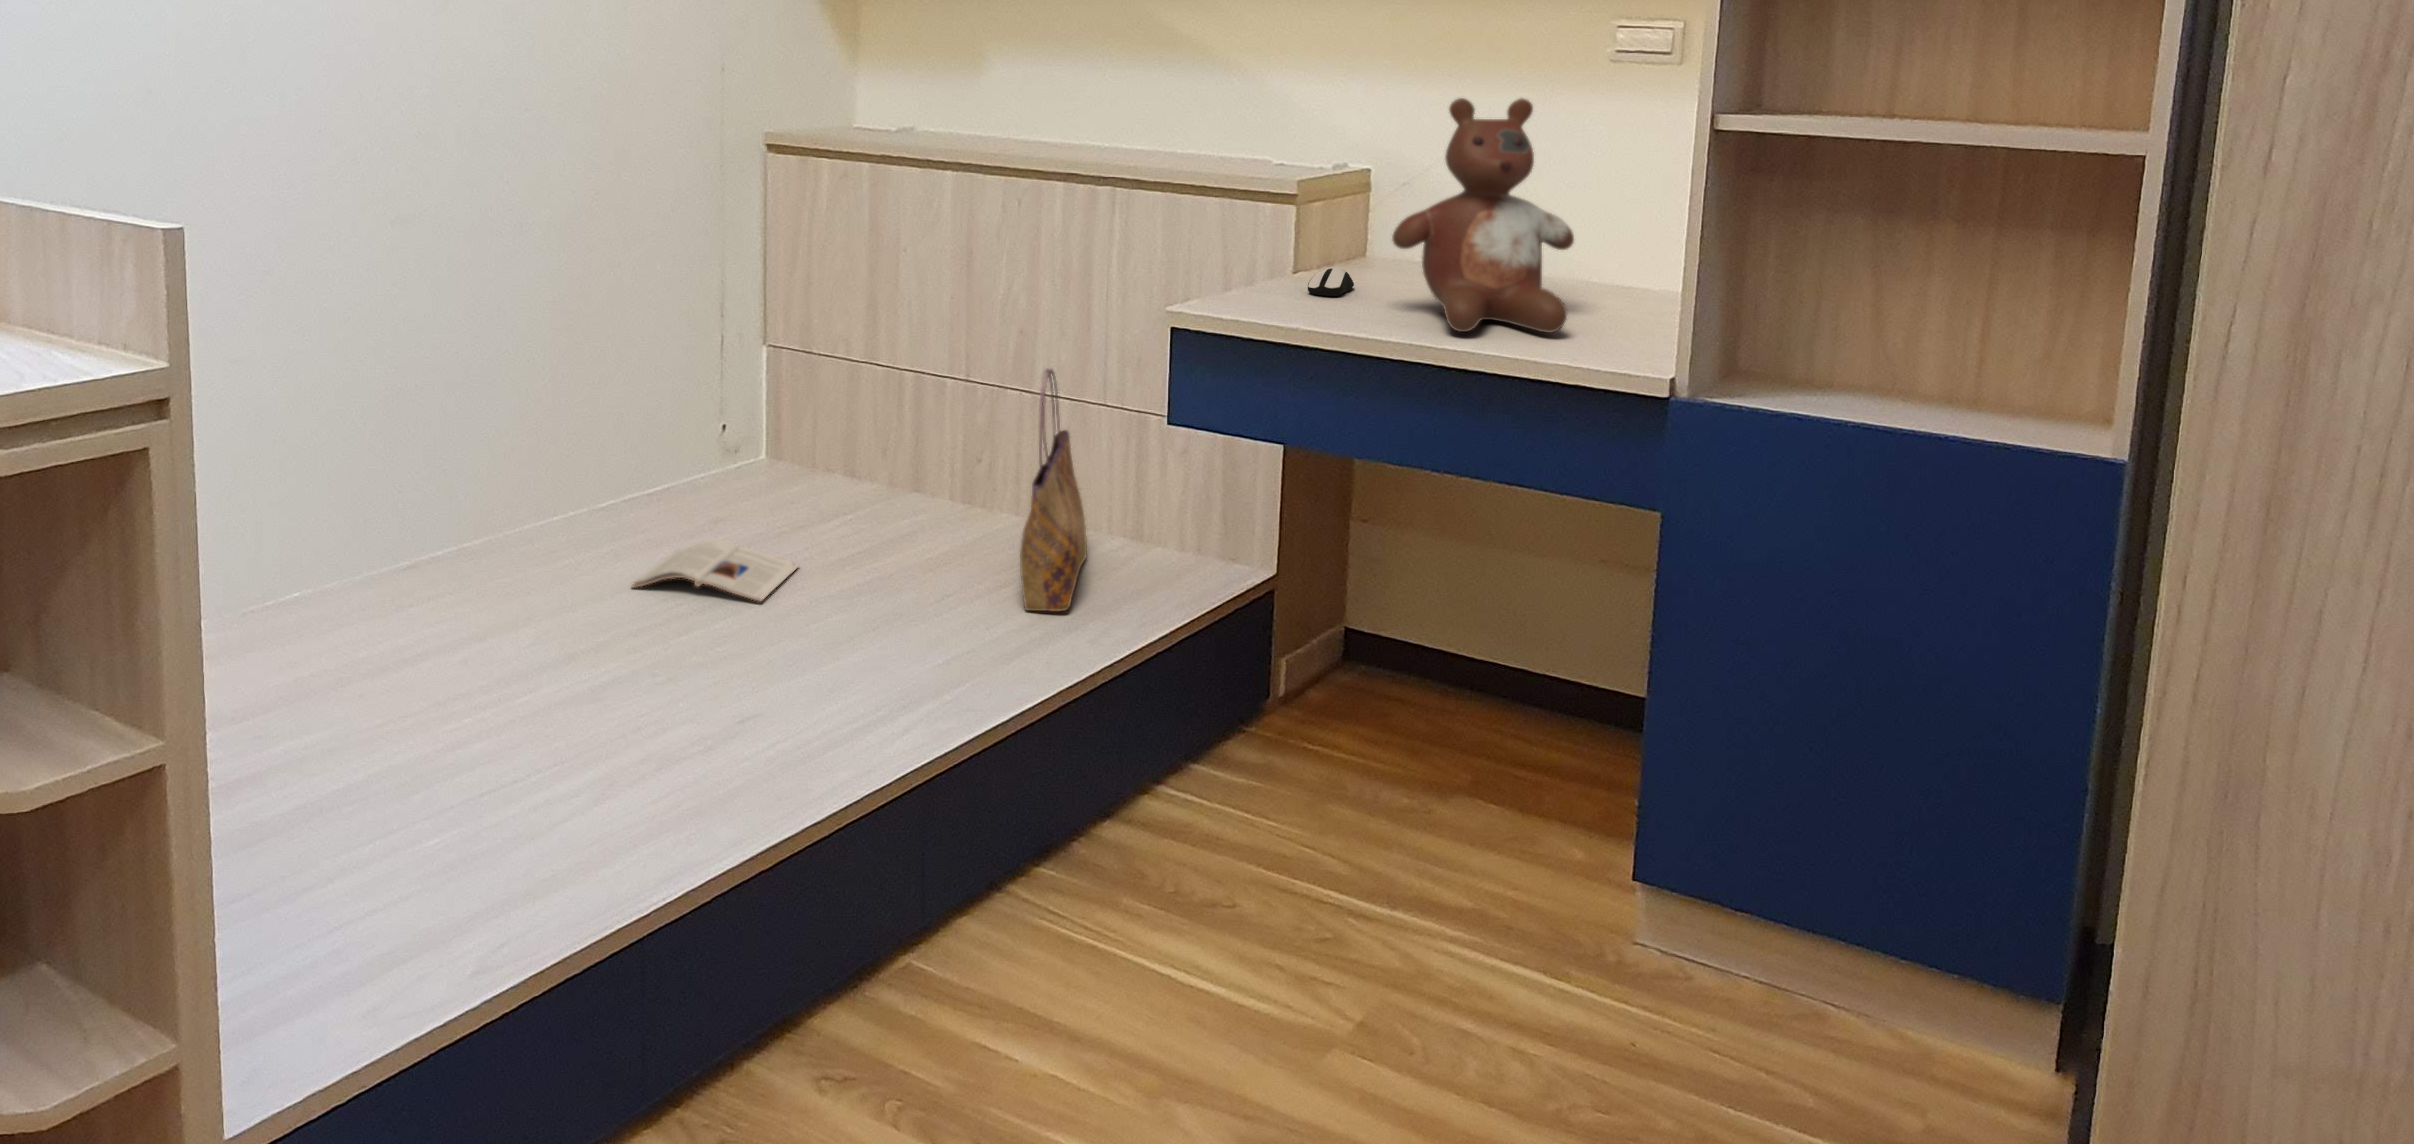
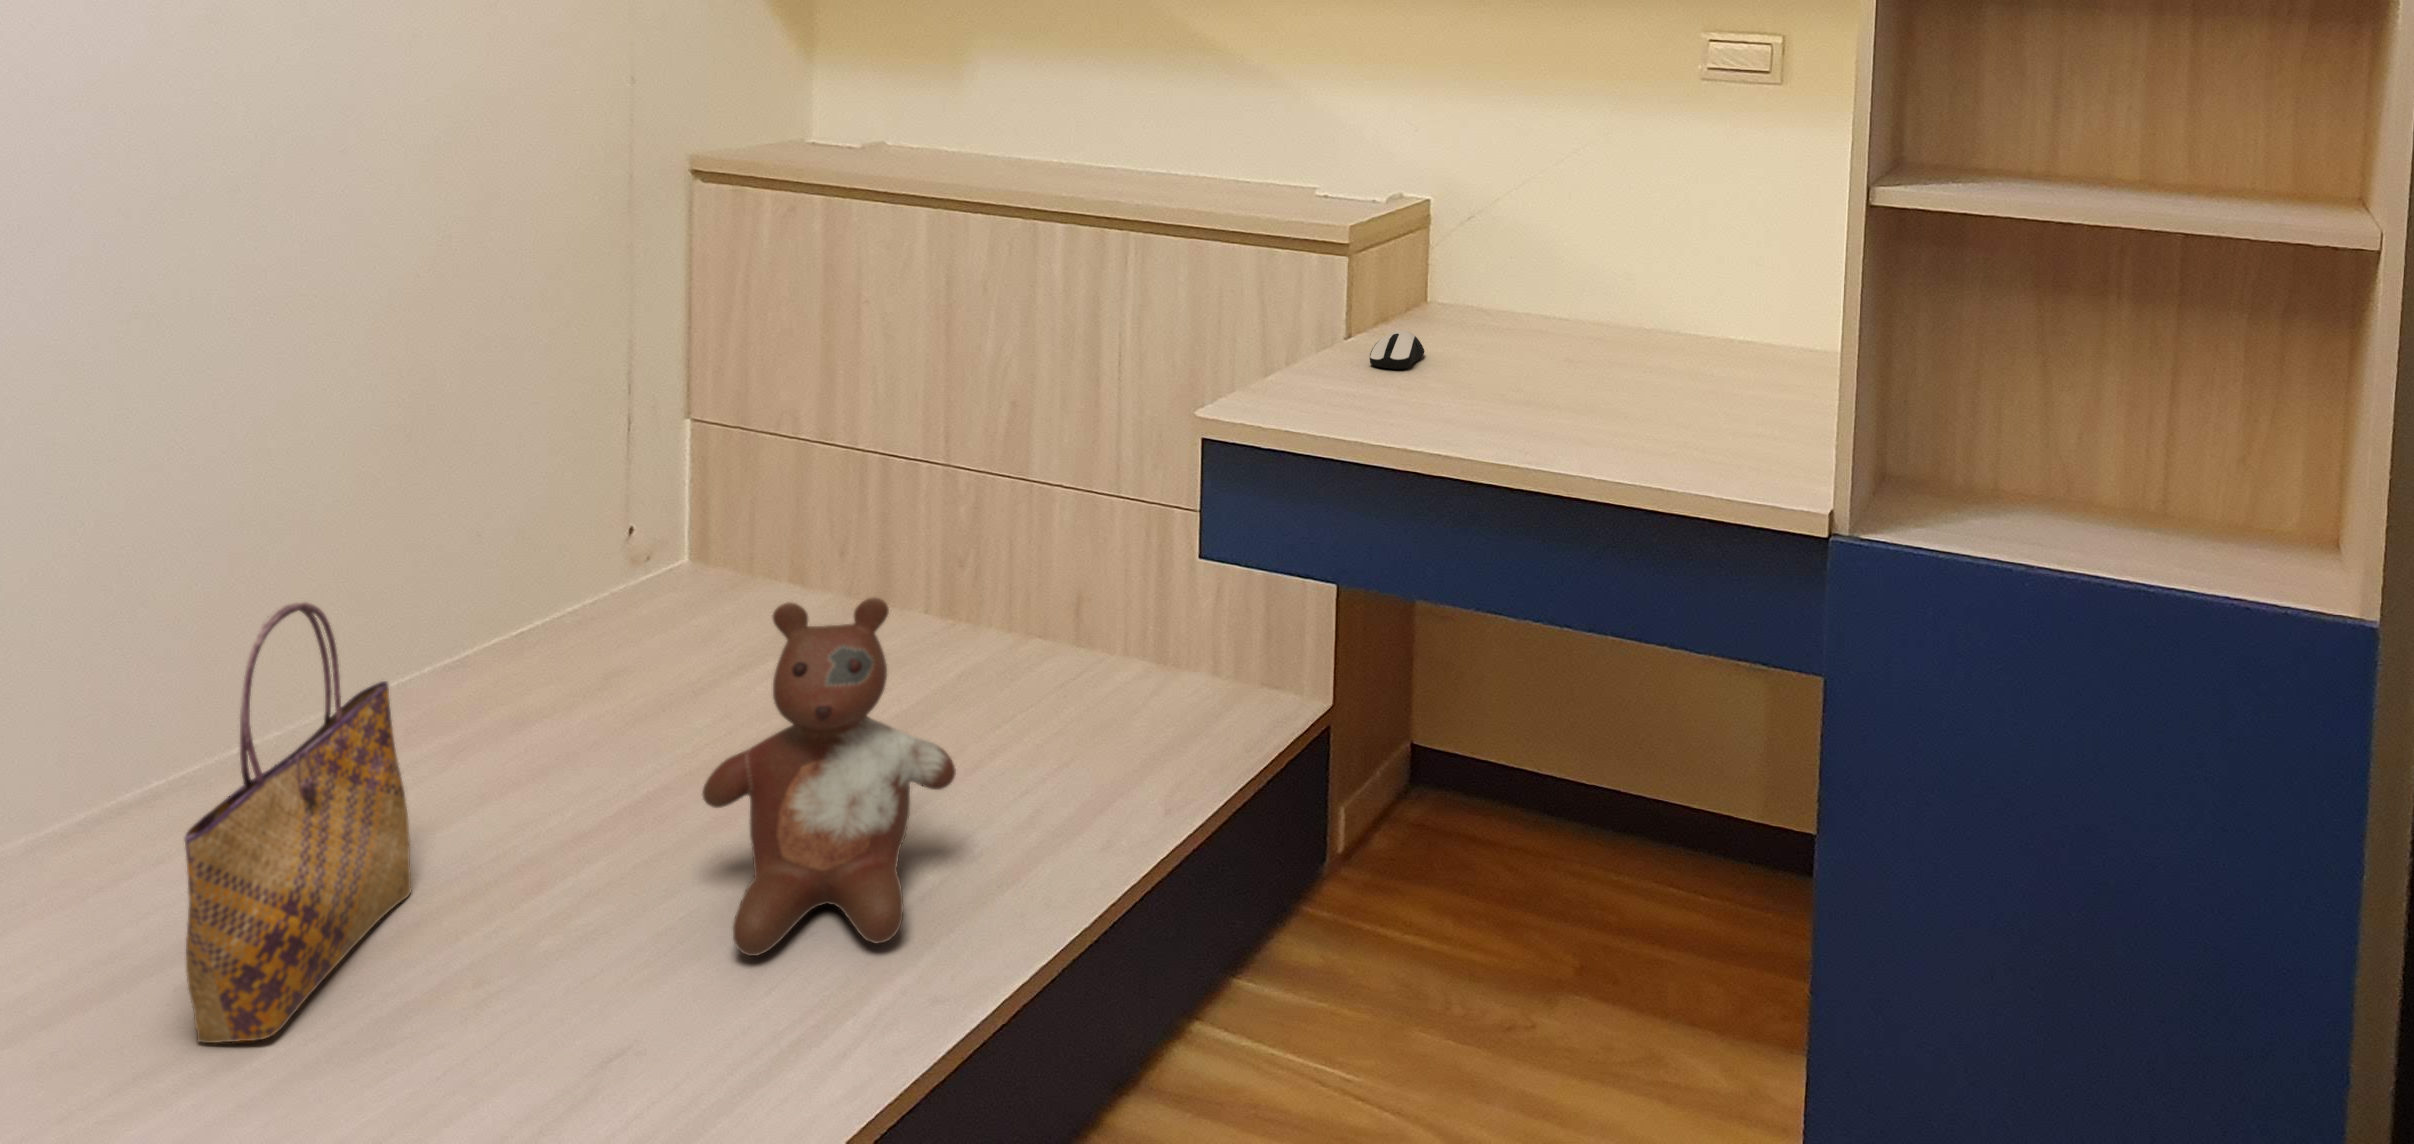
stuffed bear: present [1392,98,1574,333] -> present [702,598,956,956]
tote bag: present [1020,368,1087,611] -> present [185,602,411,1043]
magazine: present [632,540,799,602] -> none [458,721,709,818]

